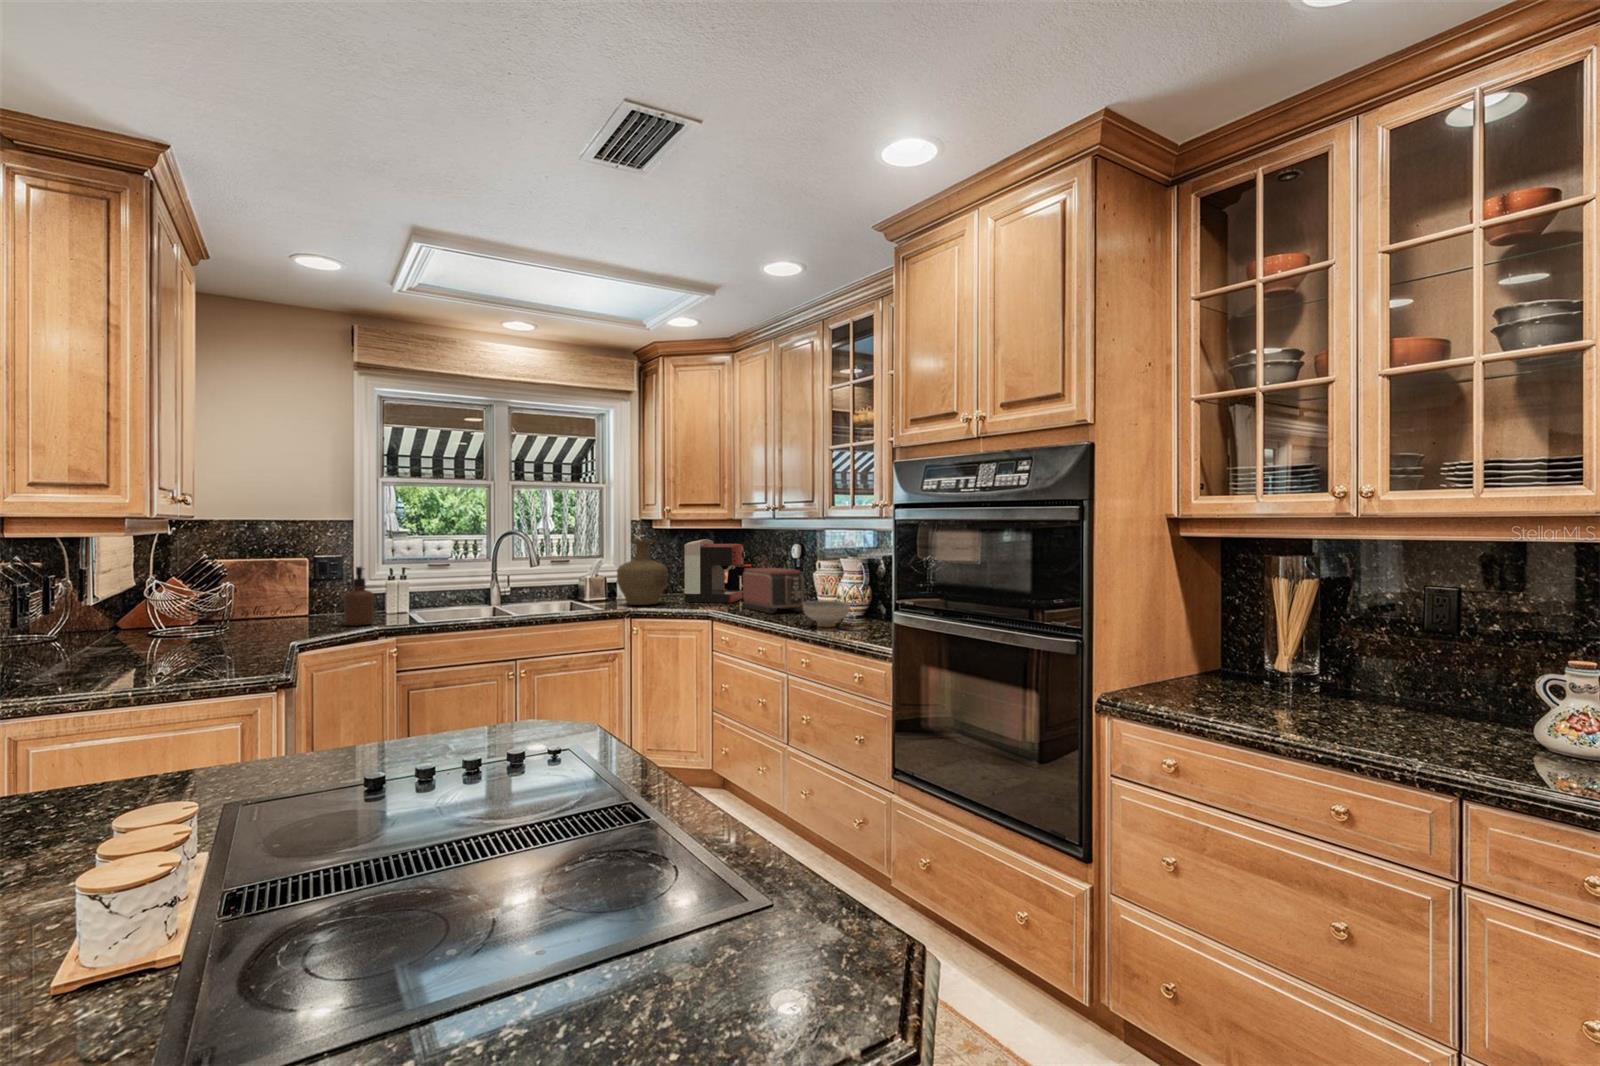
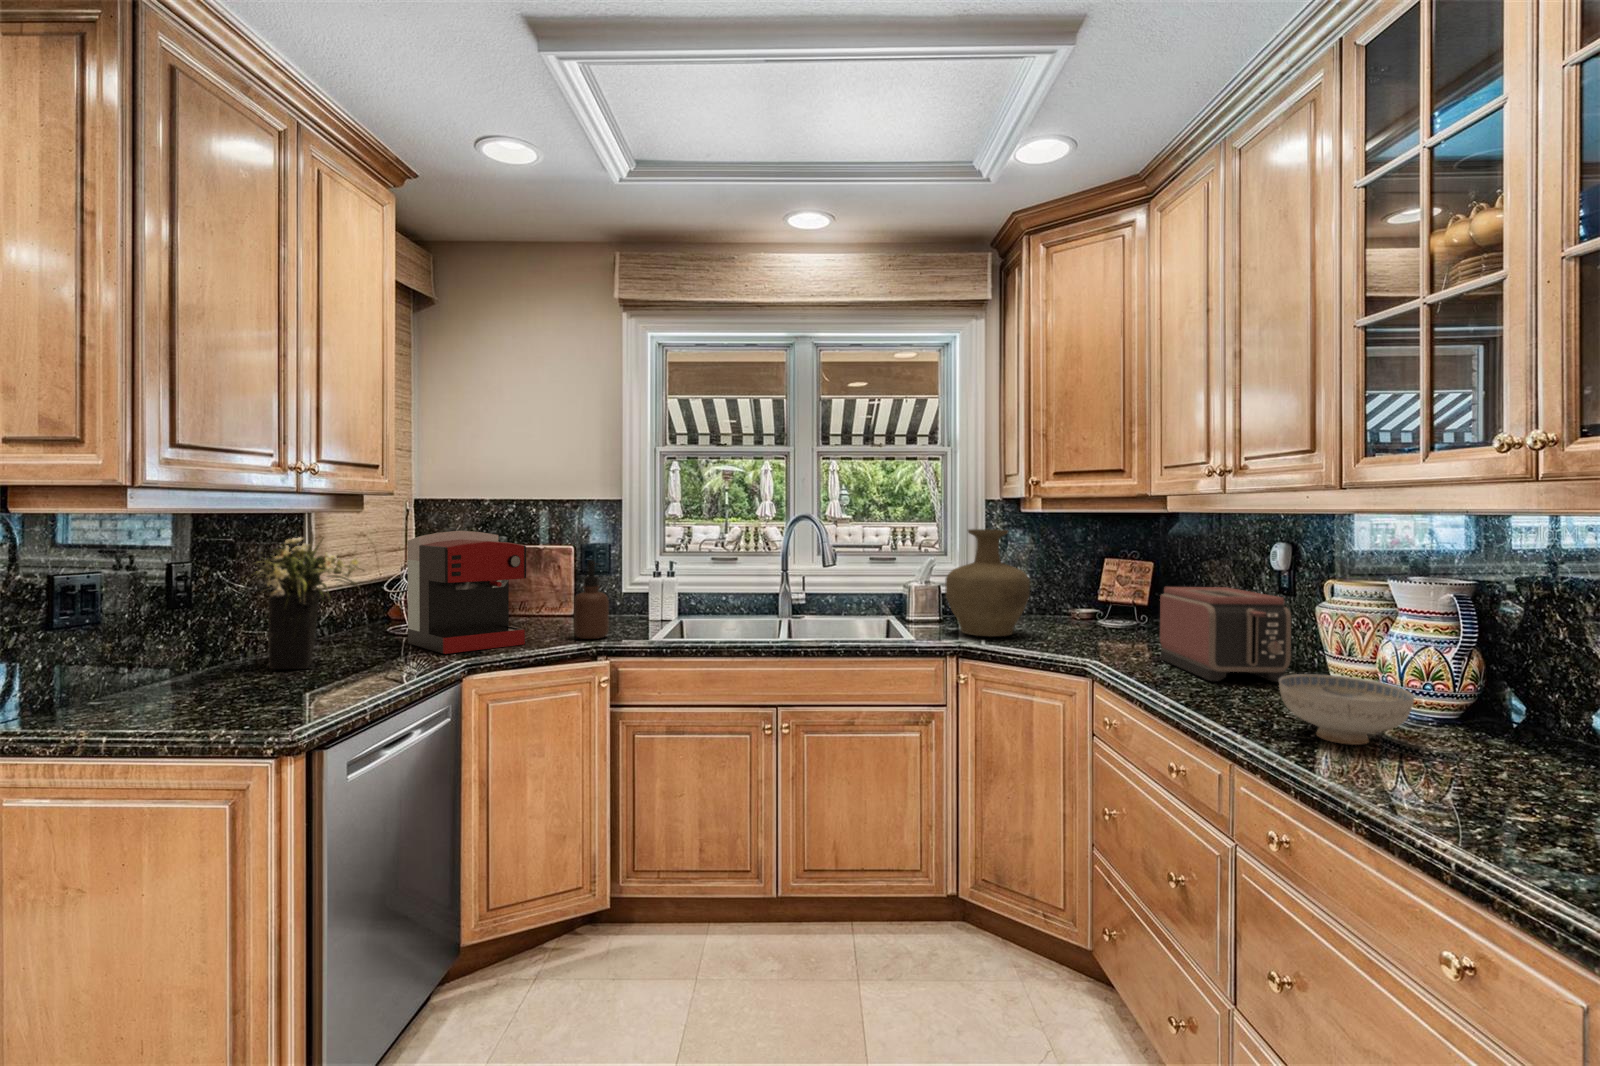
coffee maker: present [685,539,751,603] -> present [408,531,526,654]
flower arrangement: none [79,550,188,661] -> present [253,535,364,669]

